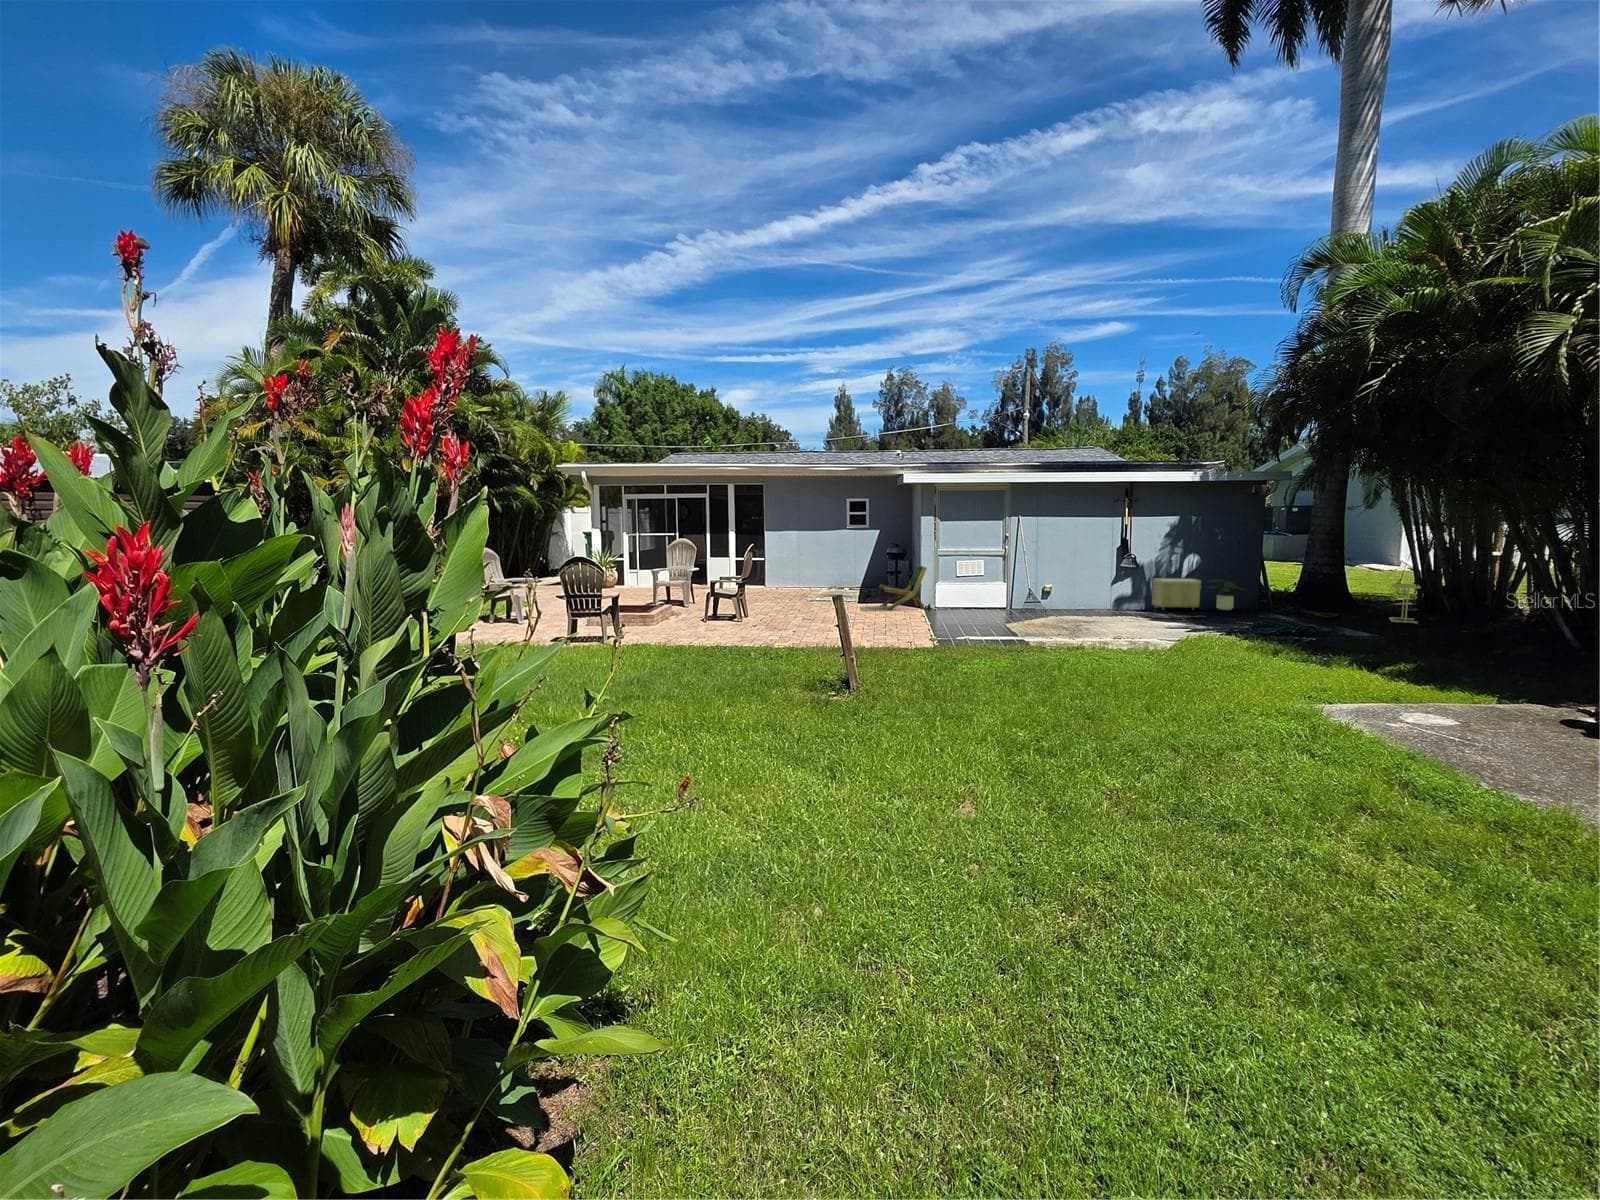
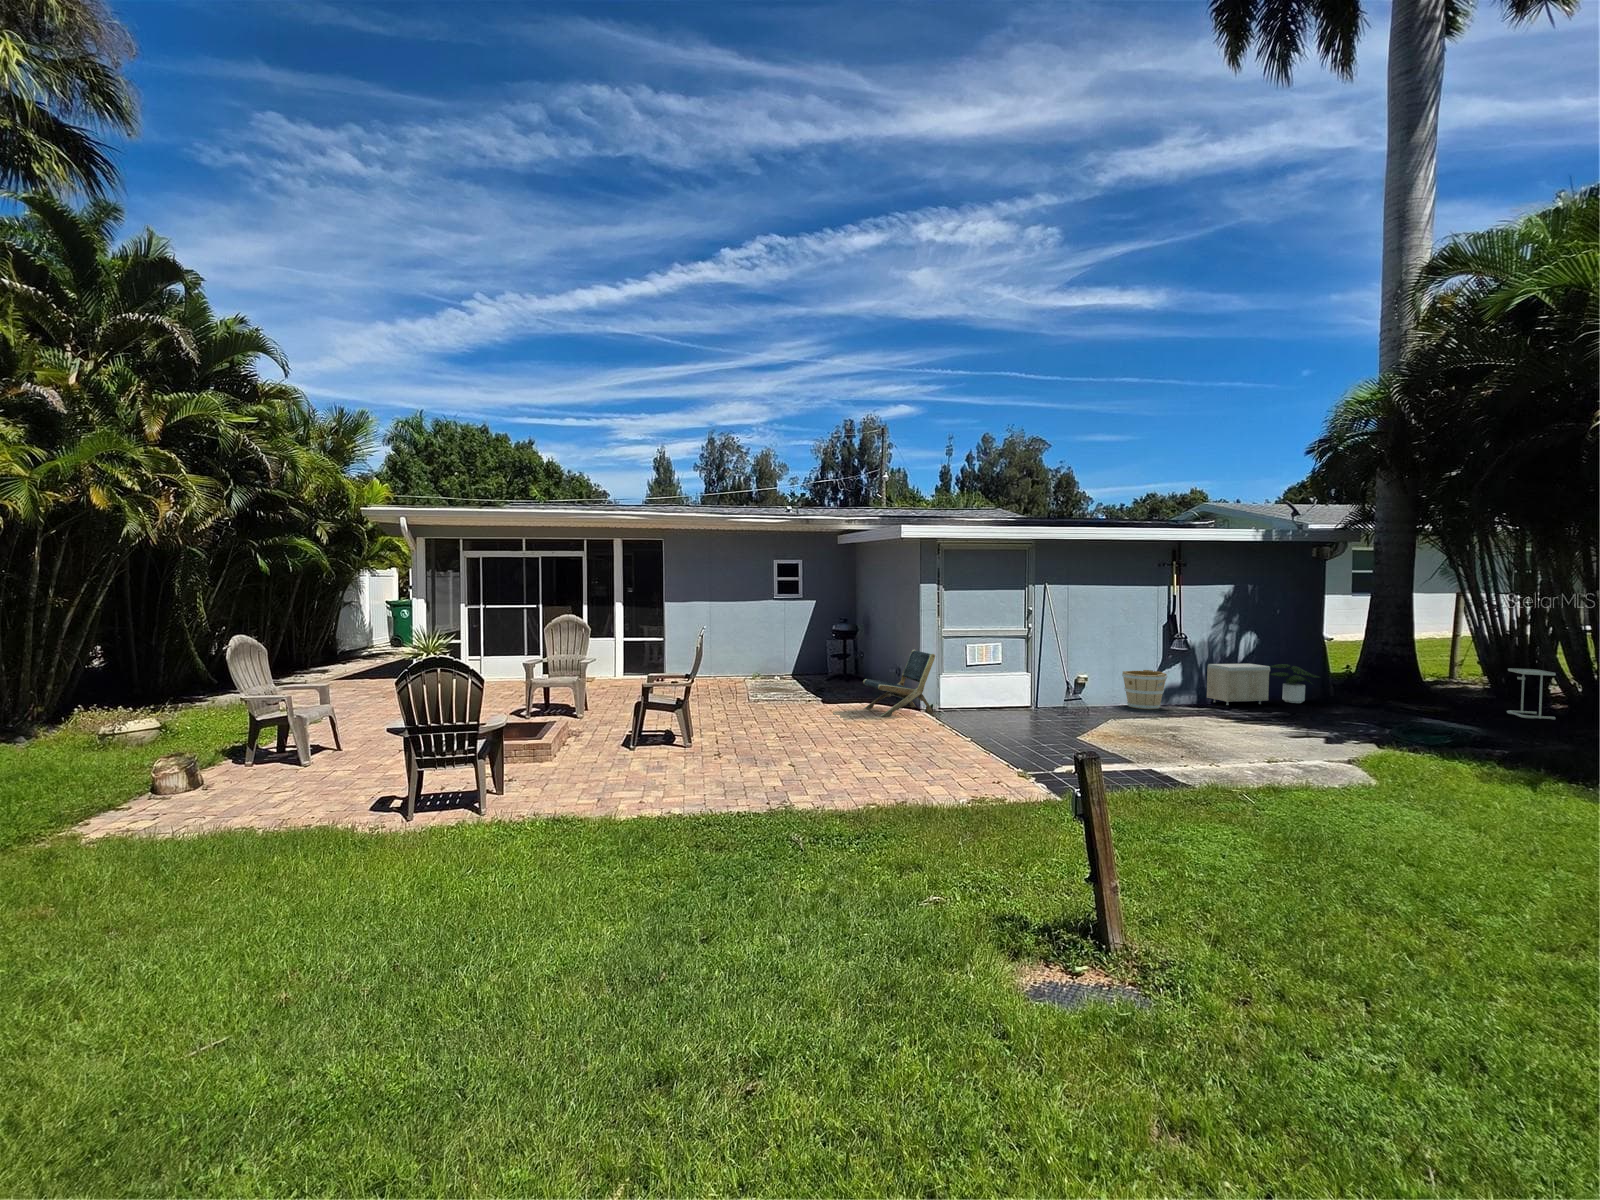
wooden bucket: none [1077,582,1110,611] -> present [1122,670,1167,709]

